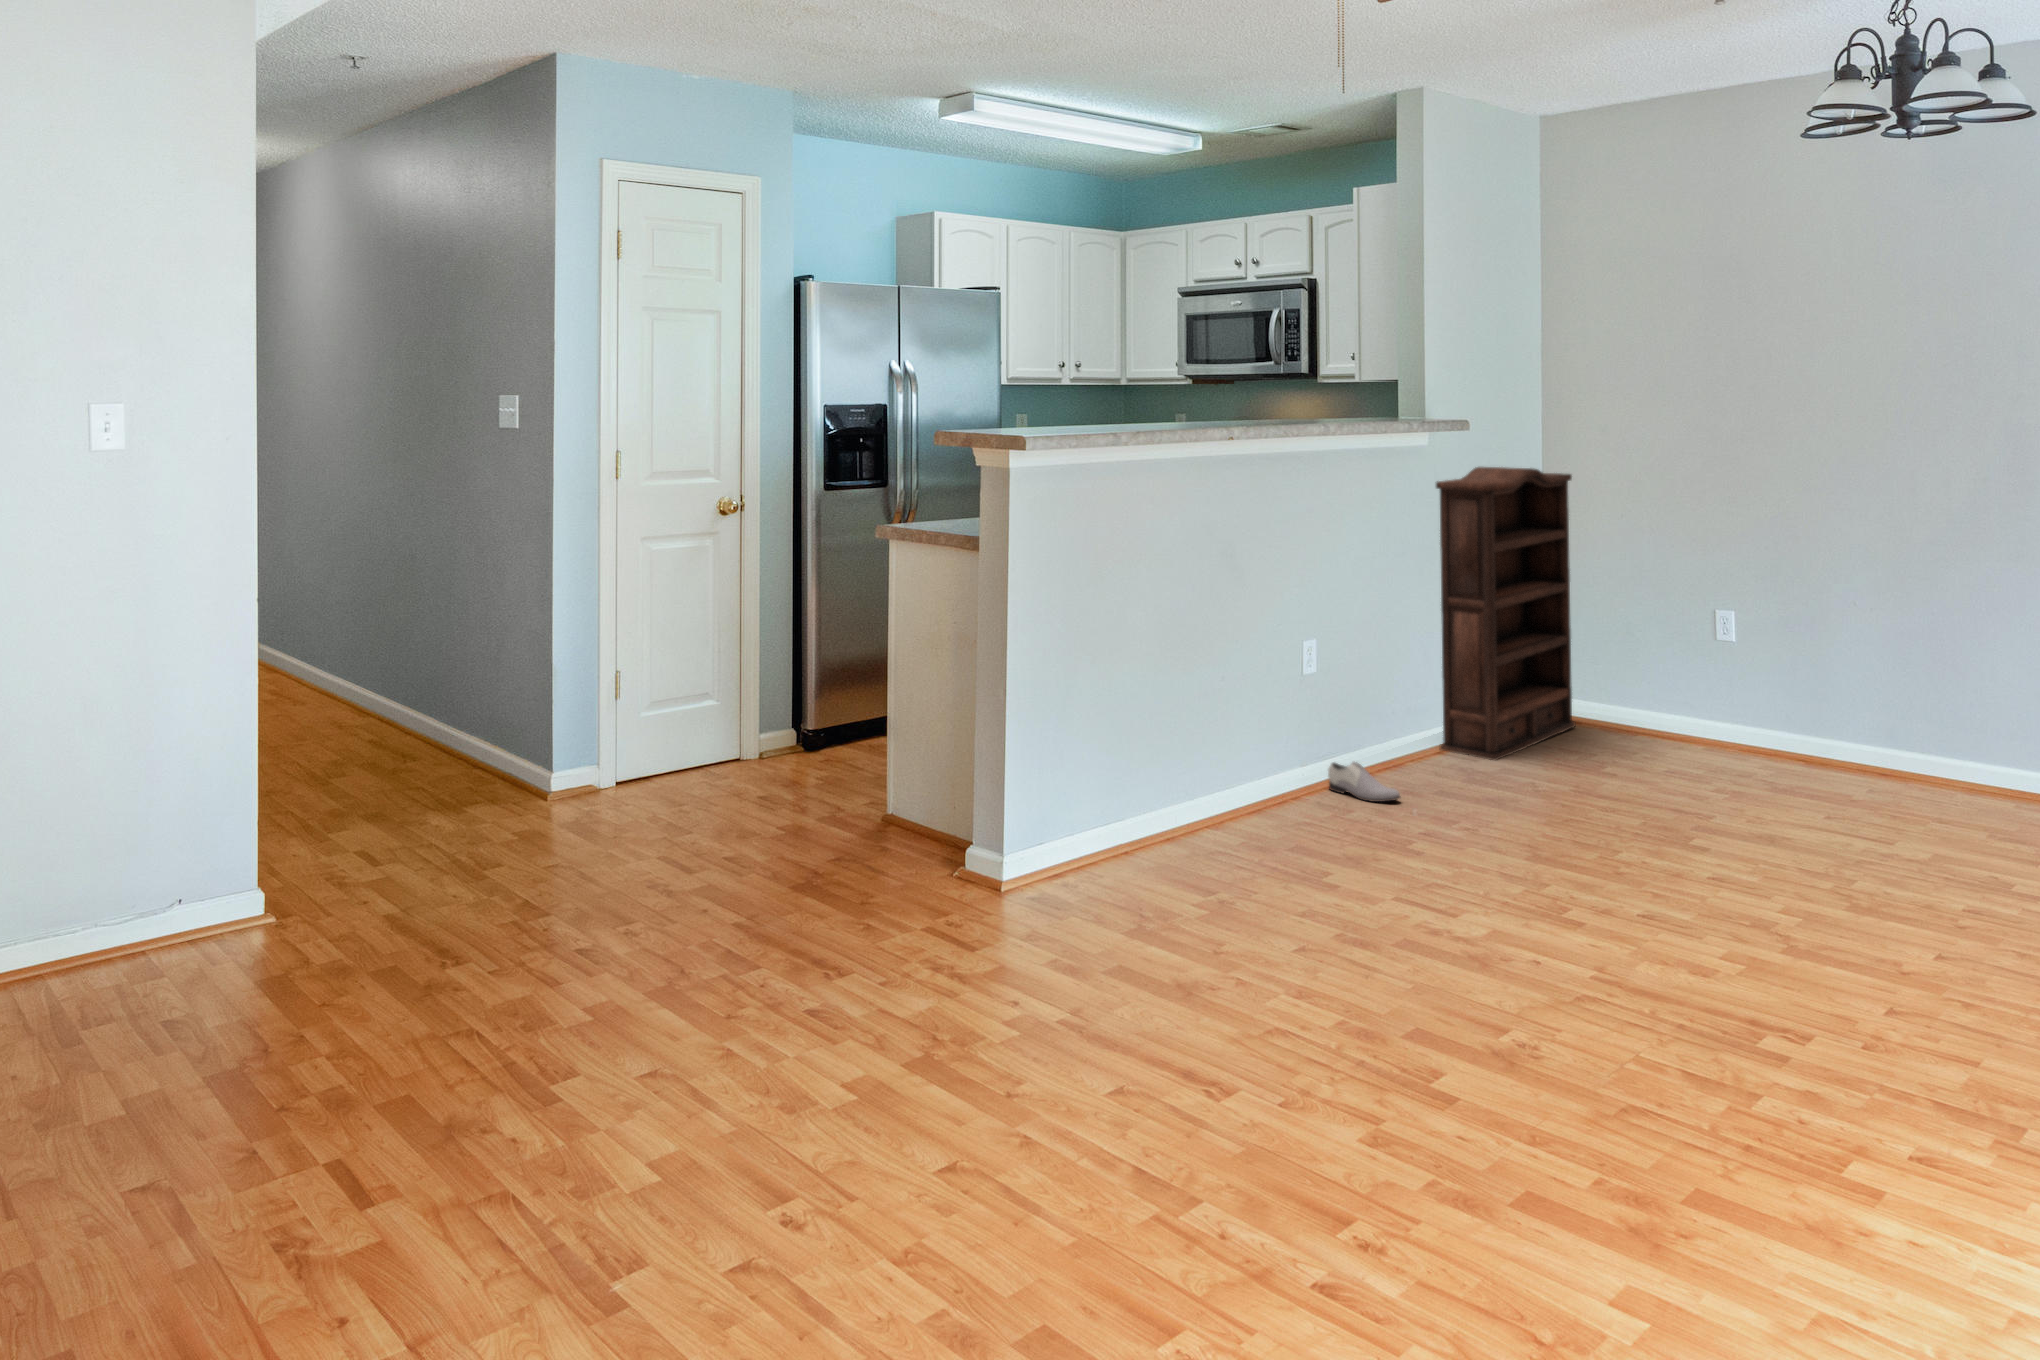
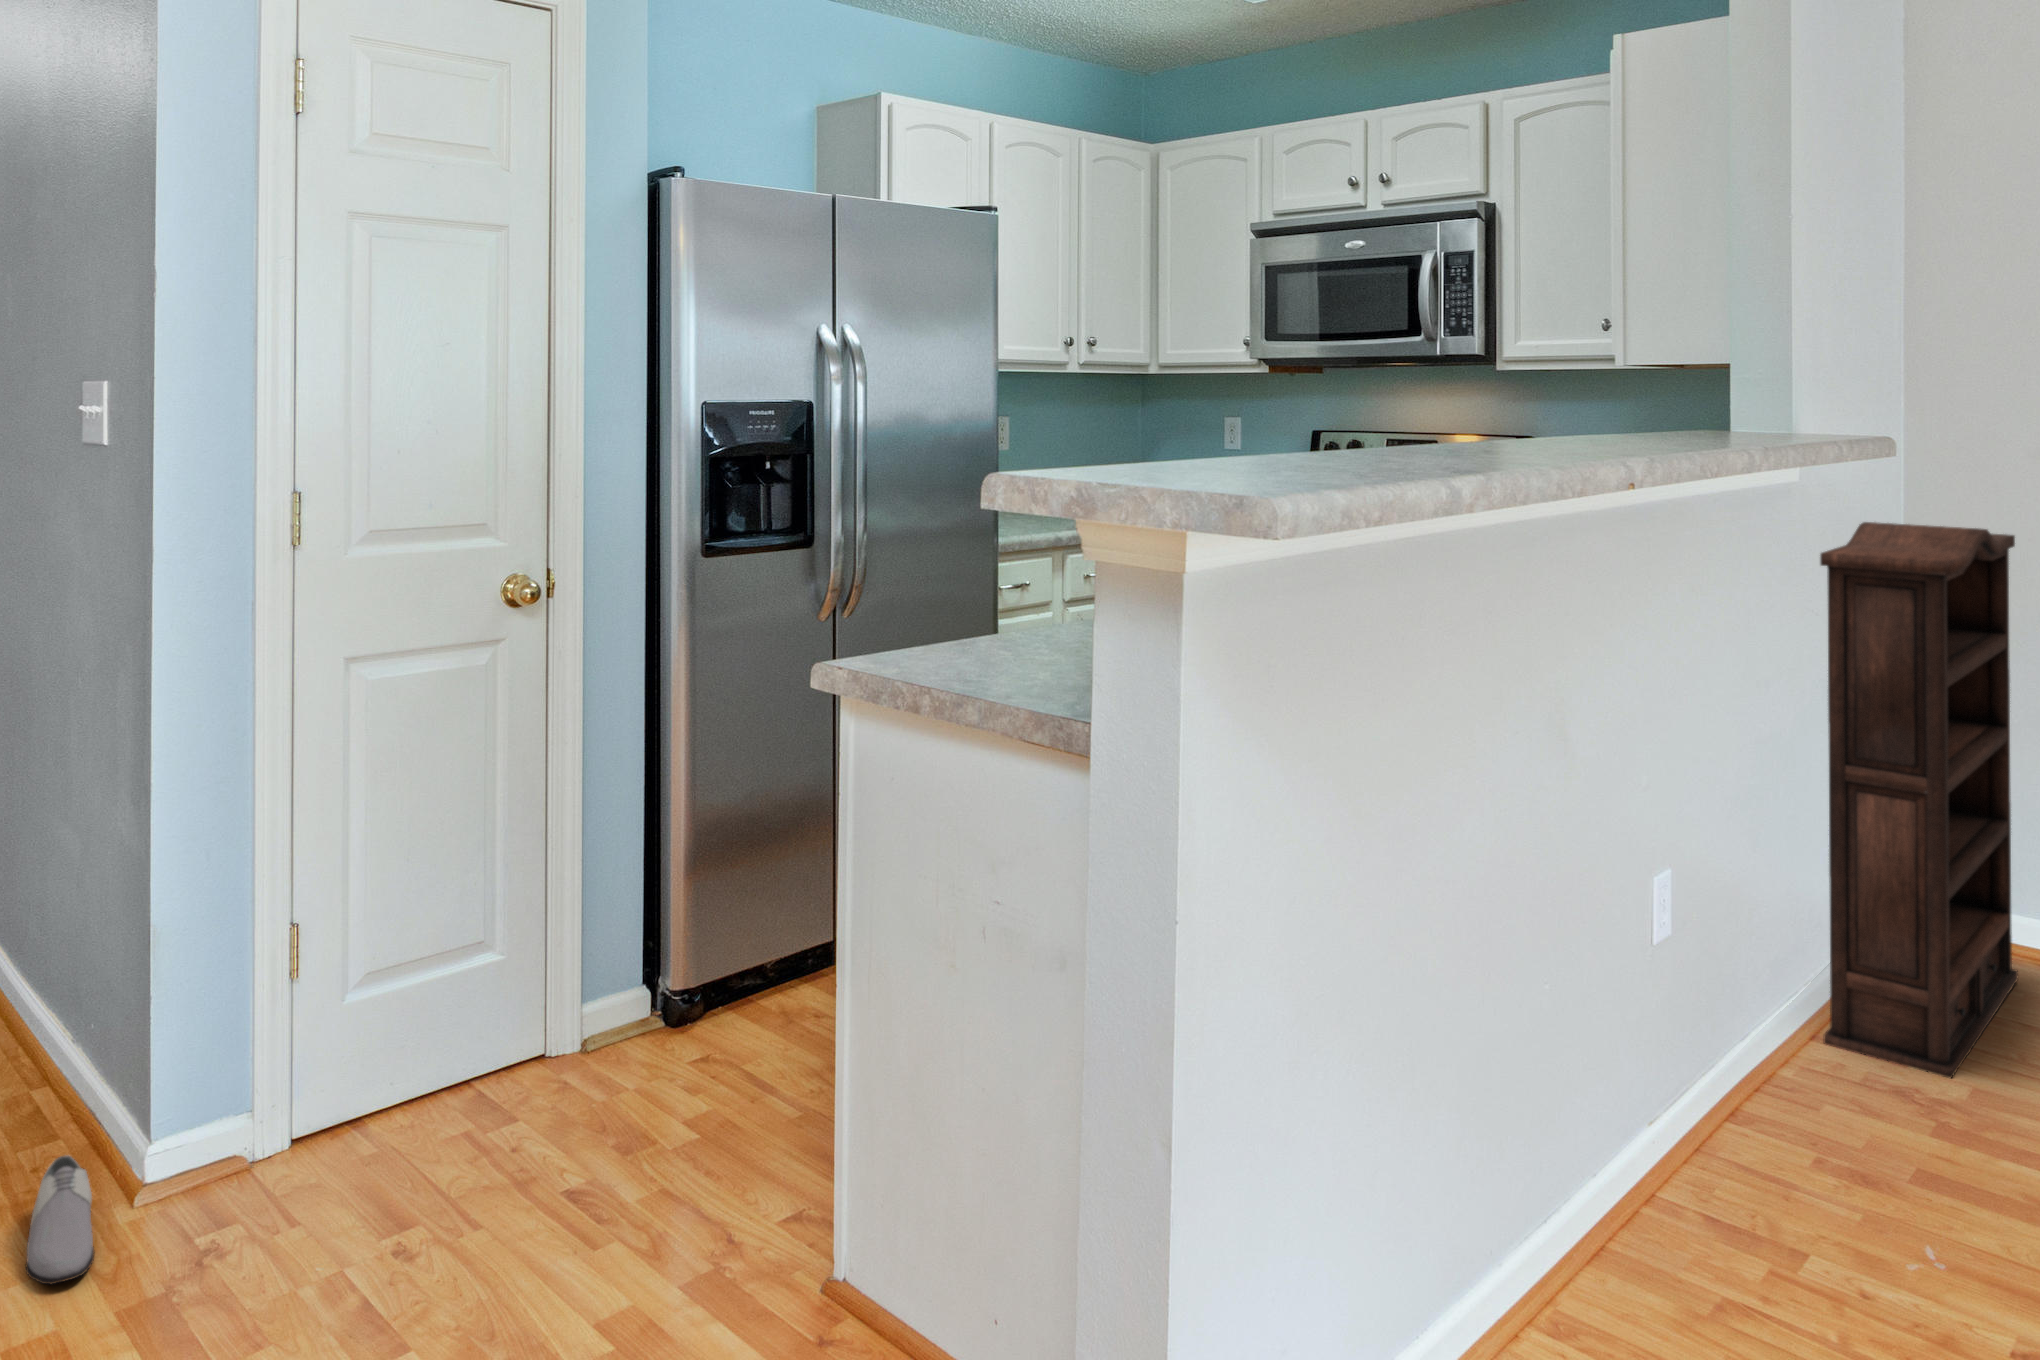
shoe: present [1328,762,1400,802] -> present [26,1155,95,1284]

